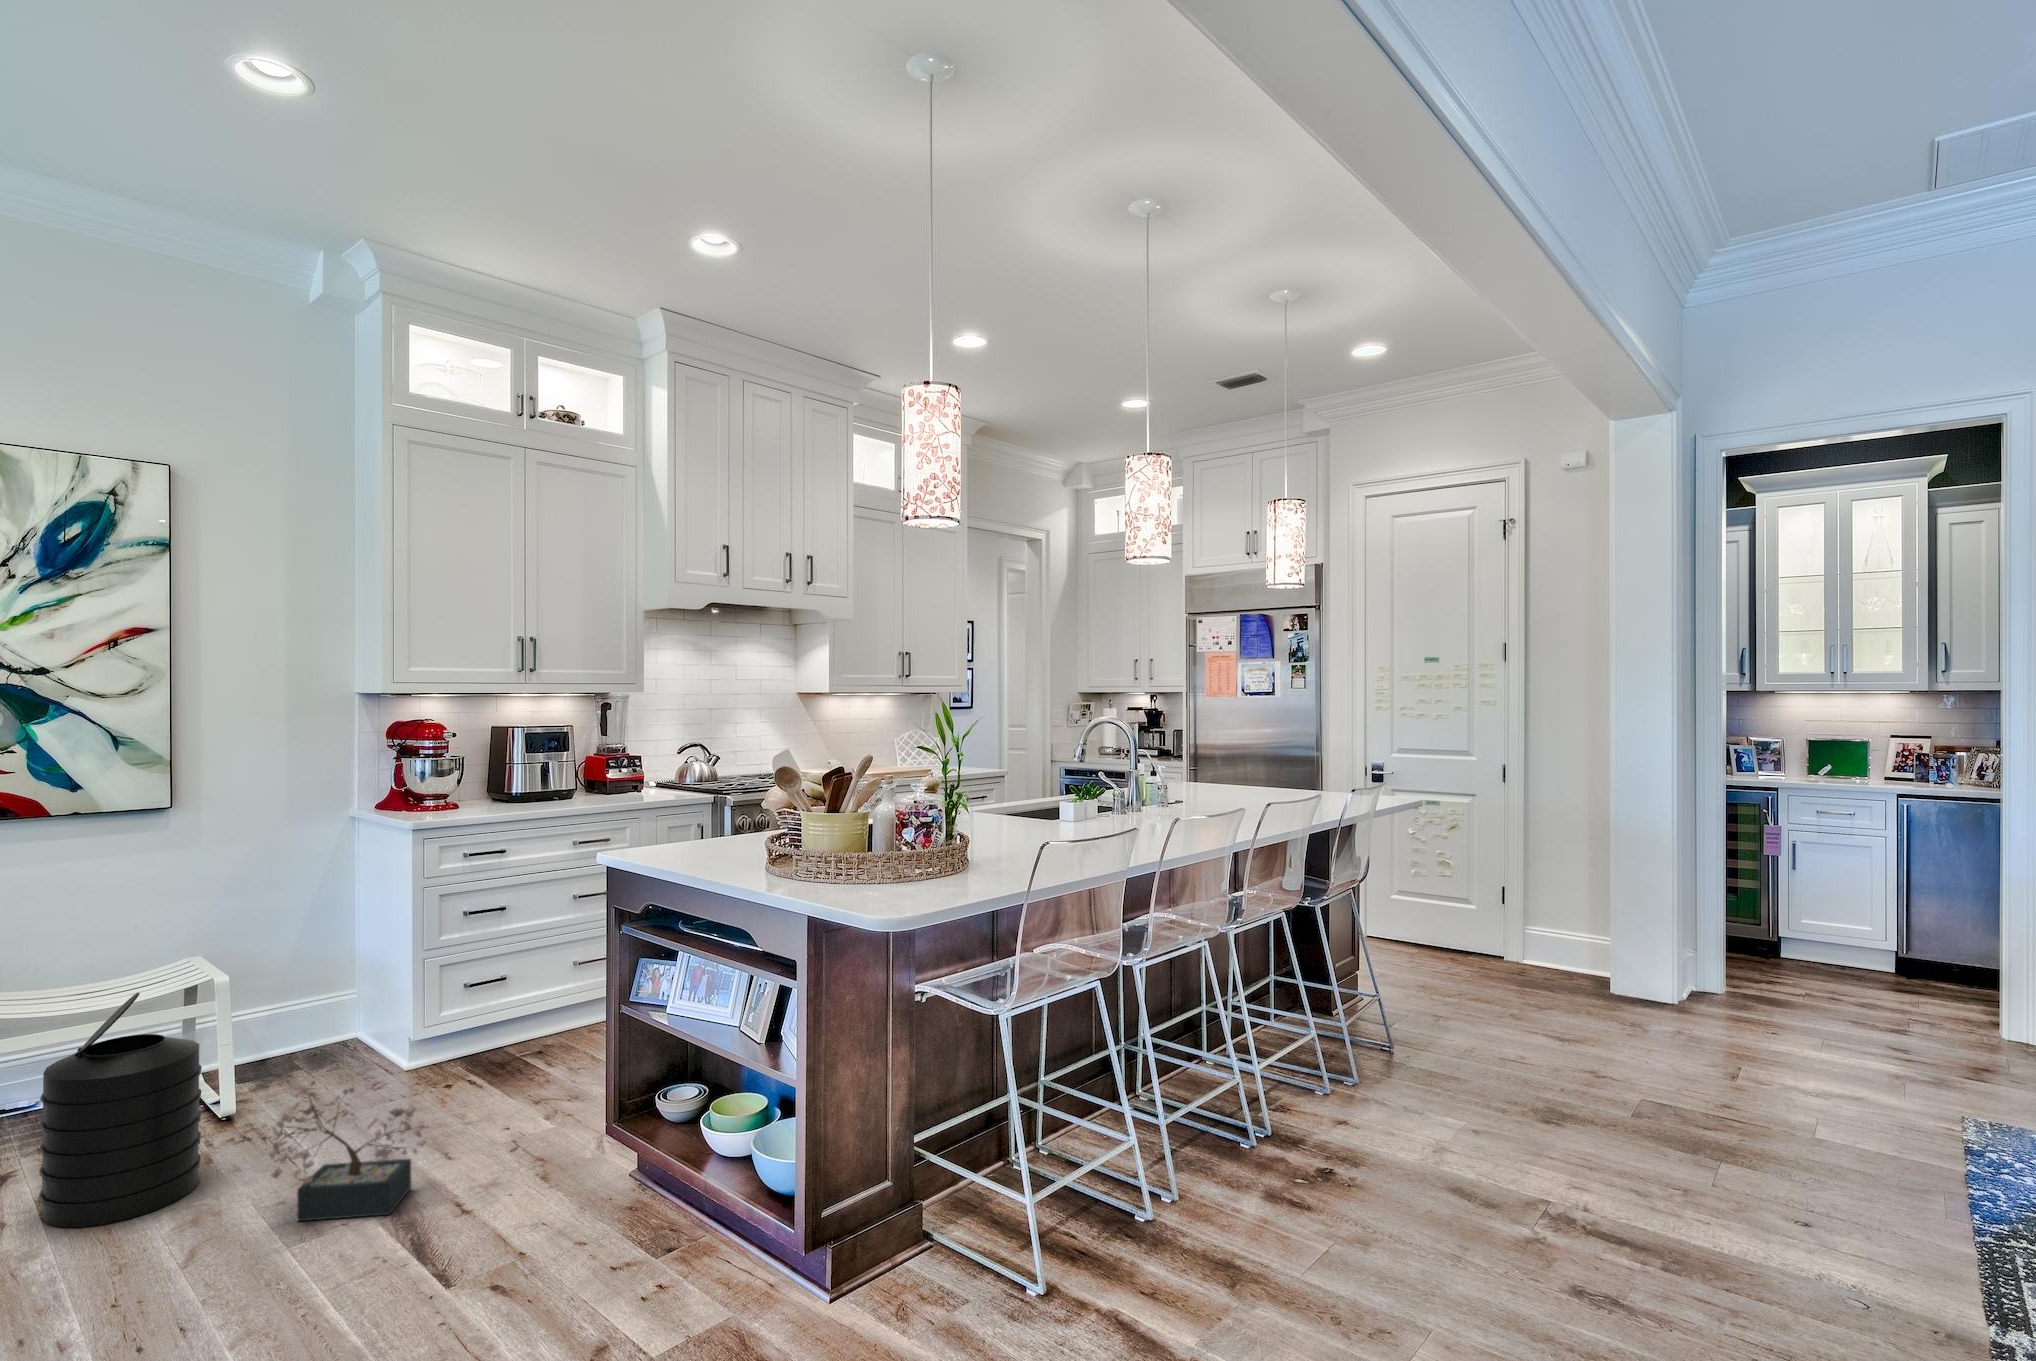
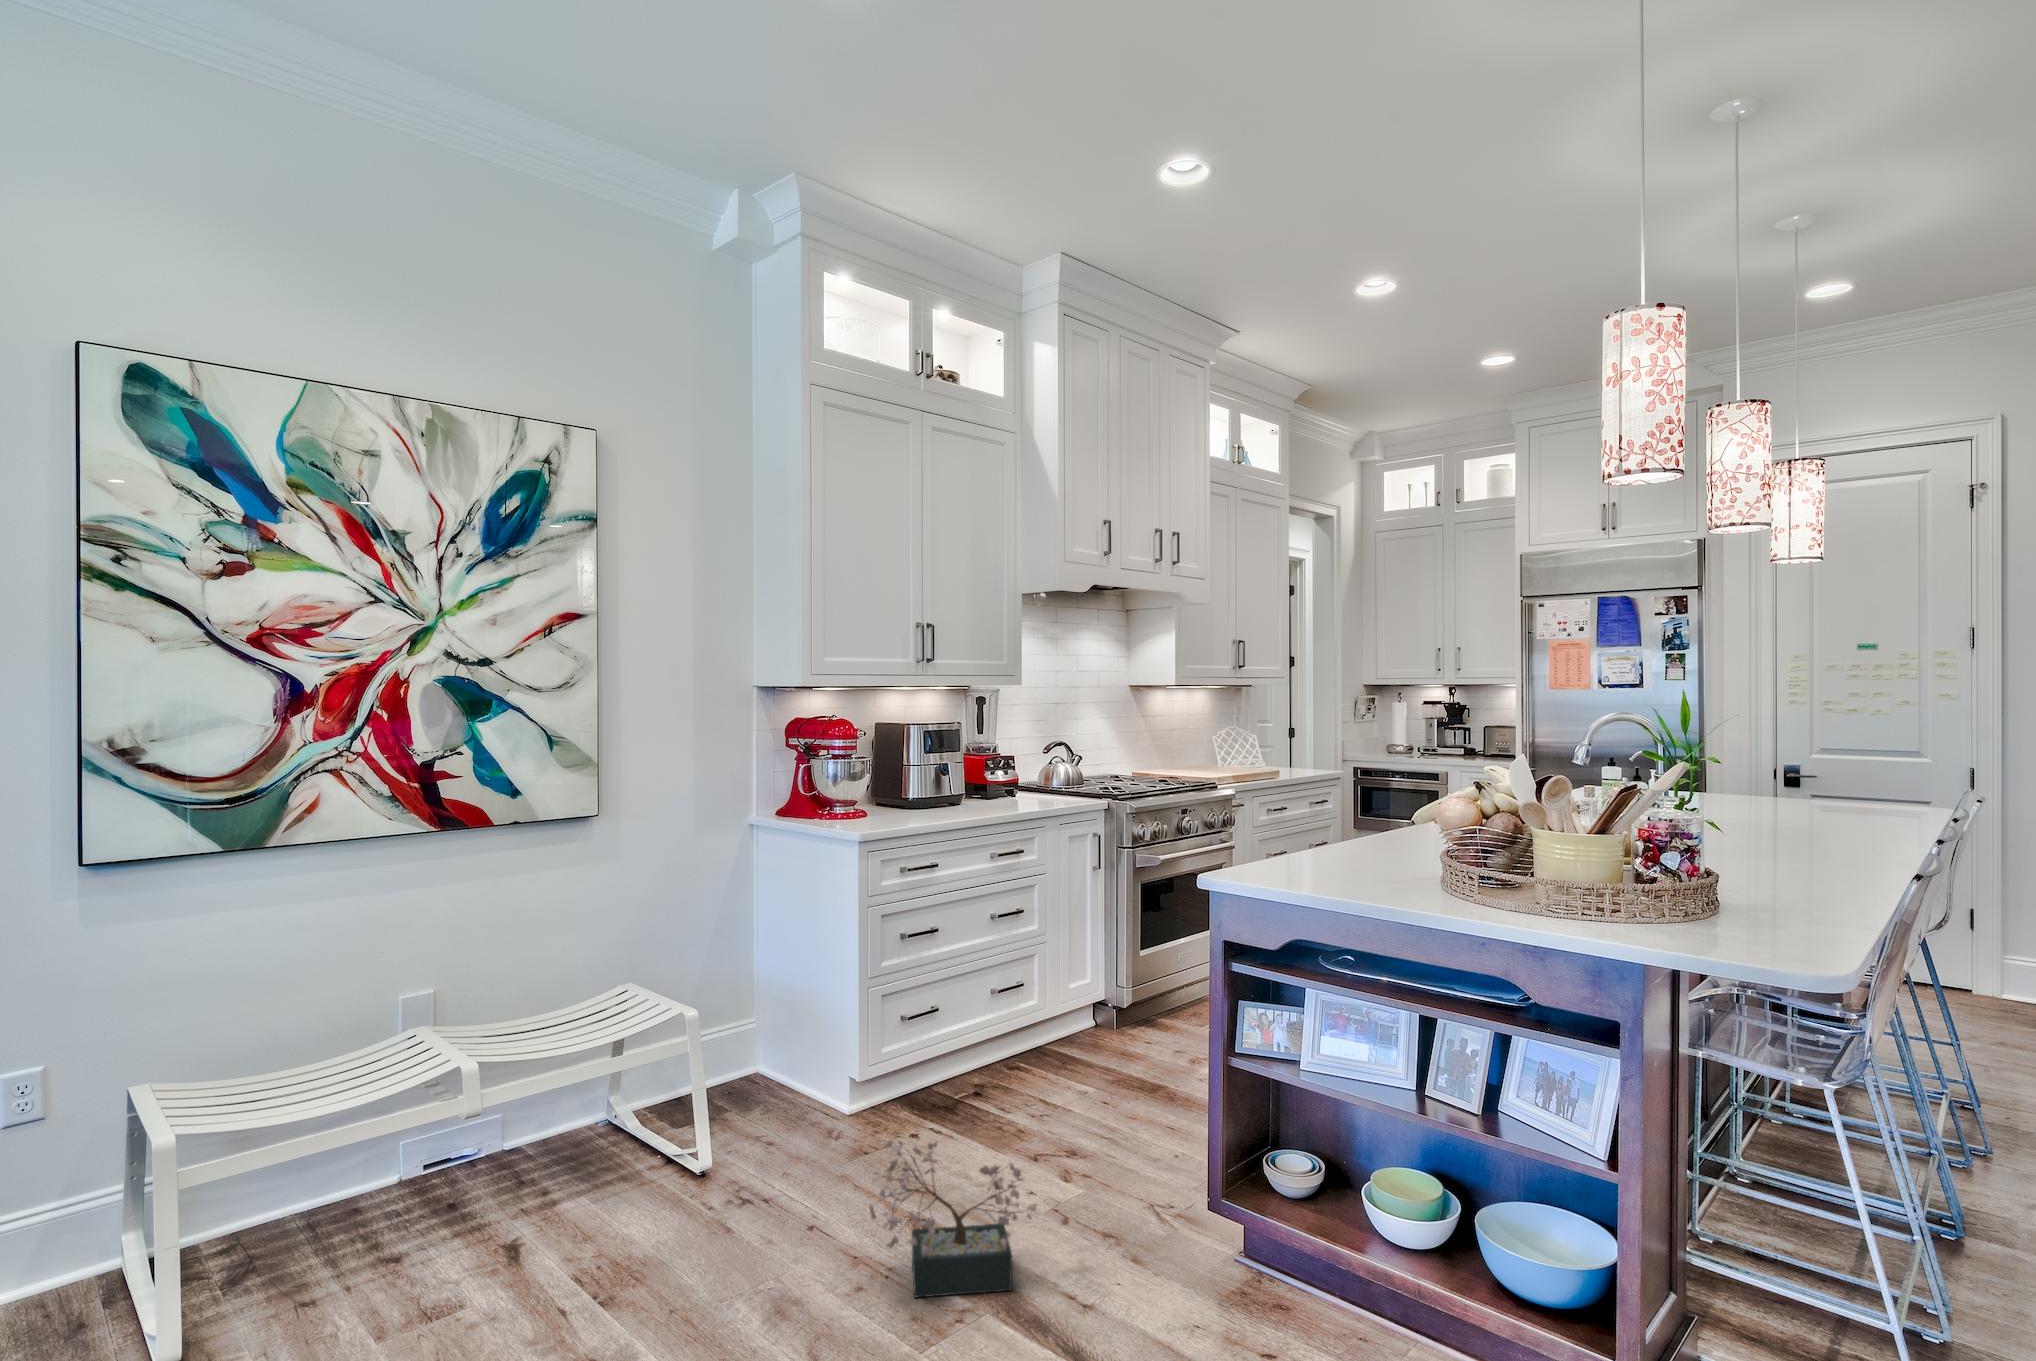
trash can: present [39,993,202,1228] -> none [611,1031,759,1302]

